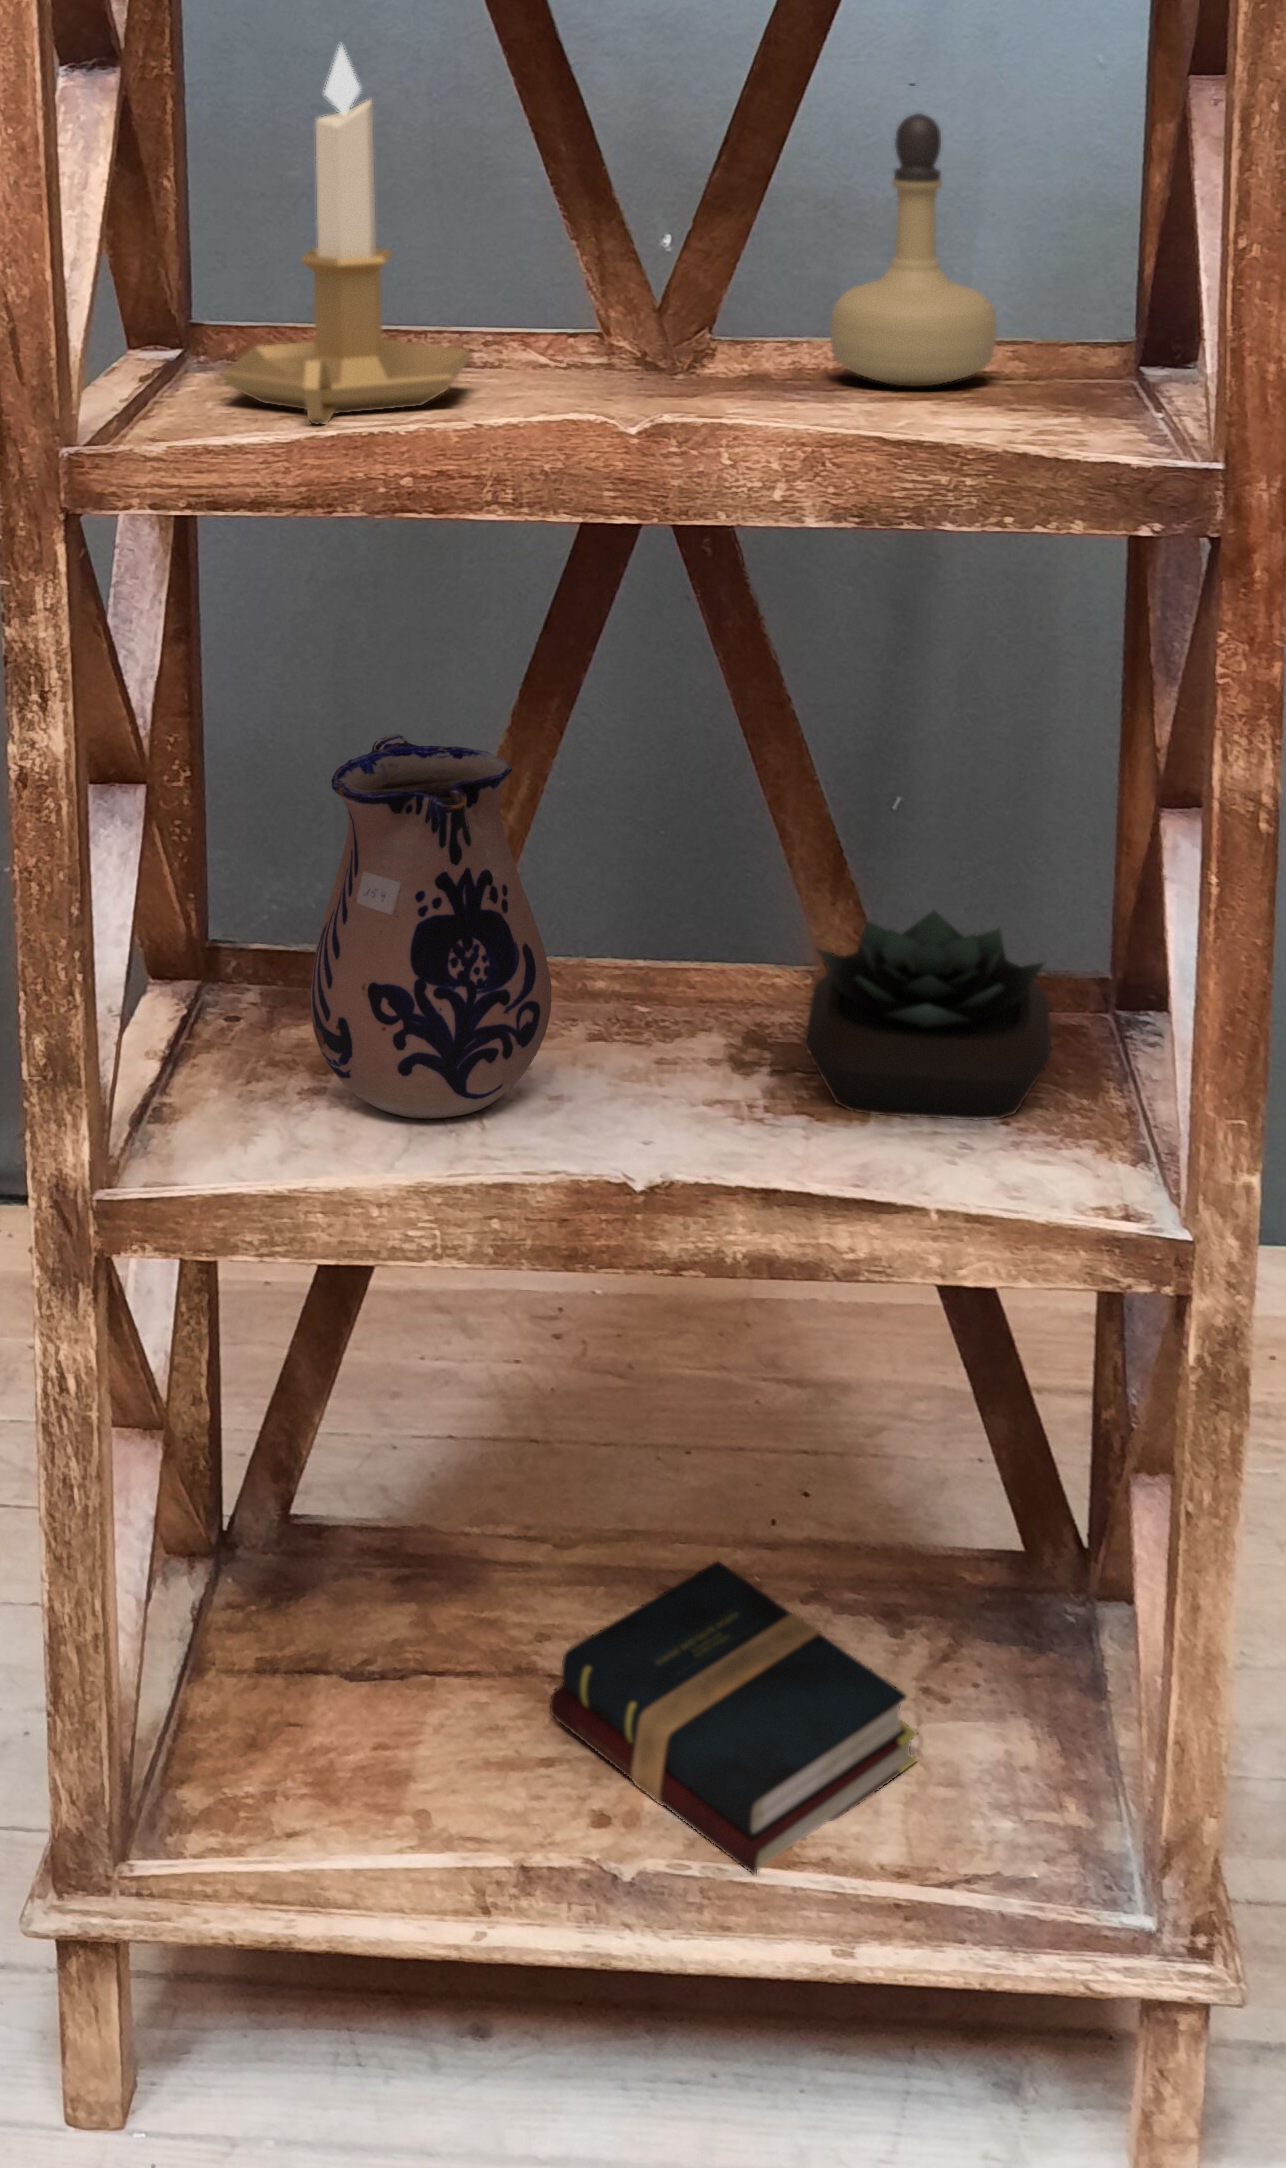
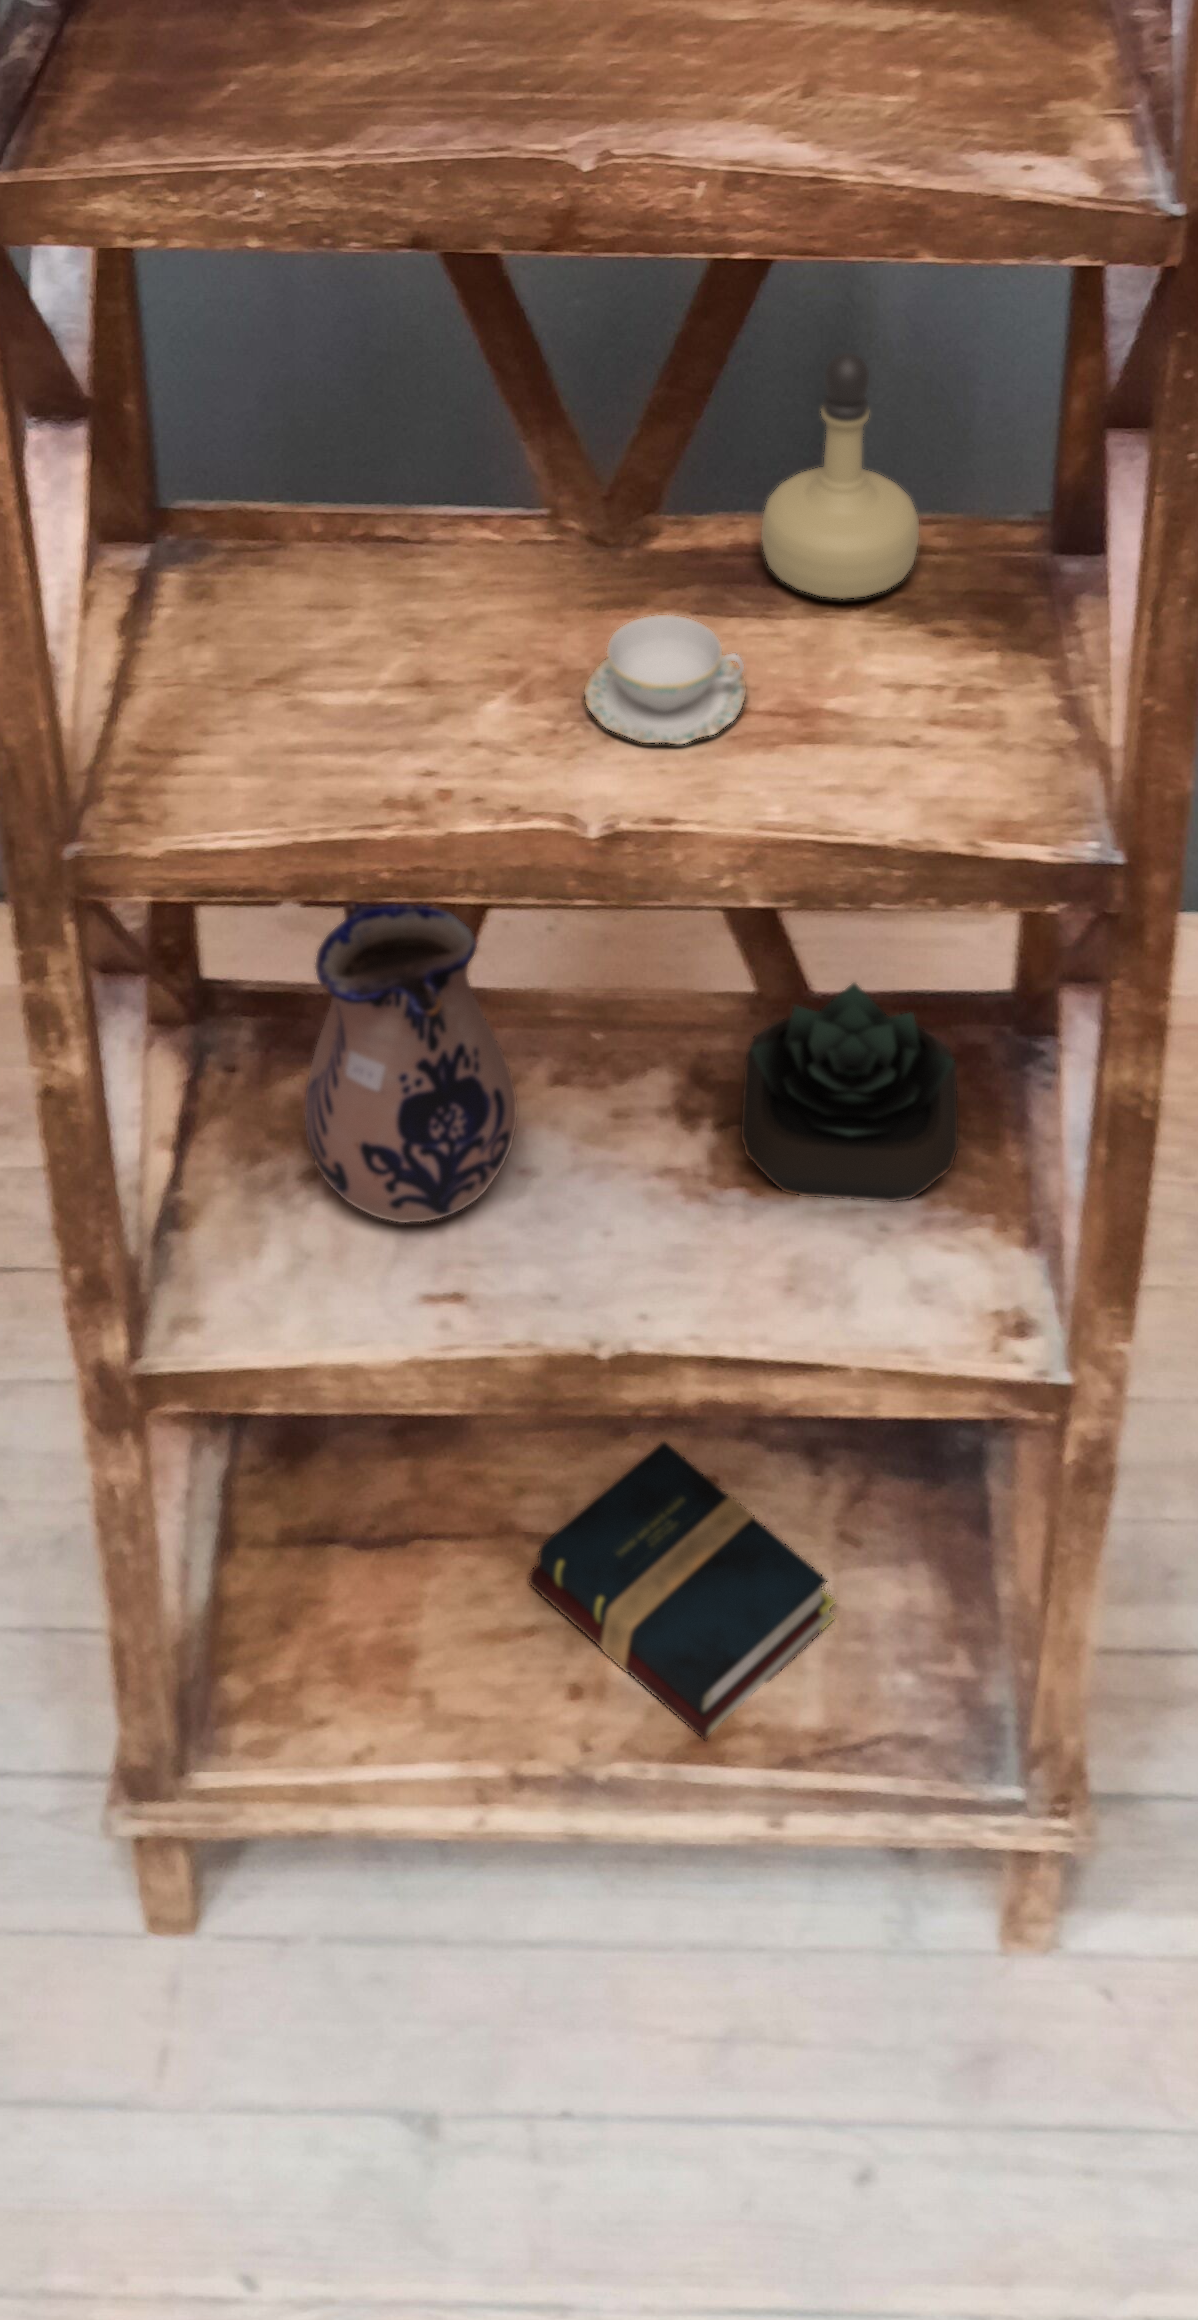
candlestick: present [222,46,471,424] -> none [197,376,425,749]
teacup: none [633,333,808,423] -> present [585,615,746,744]

